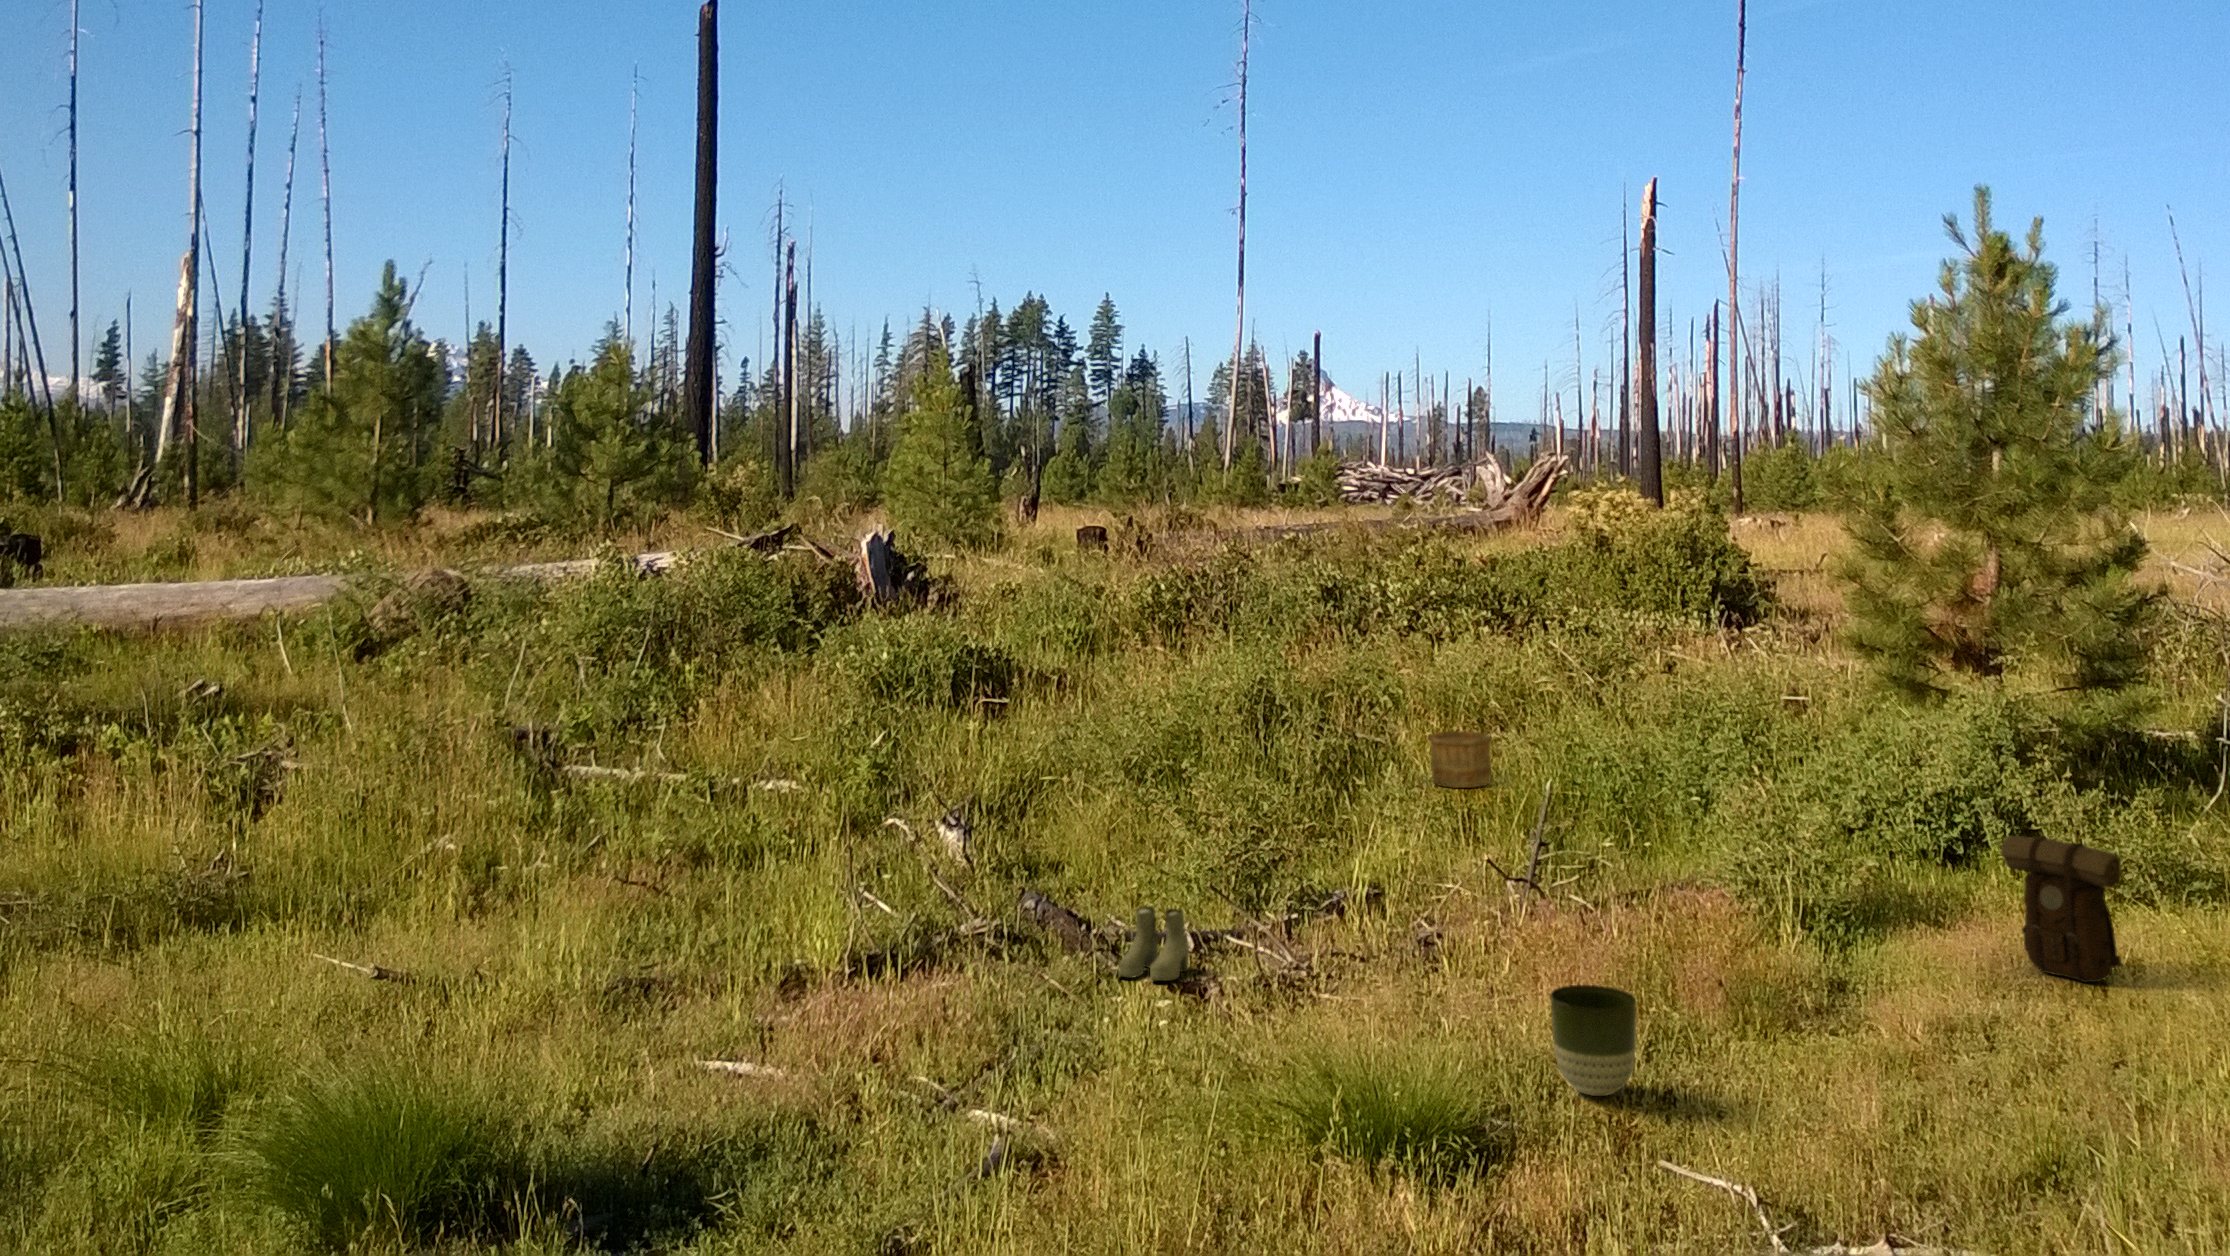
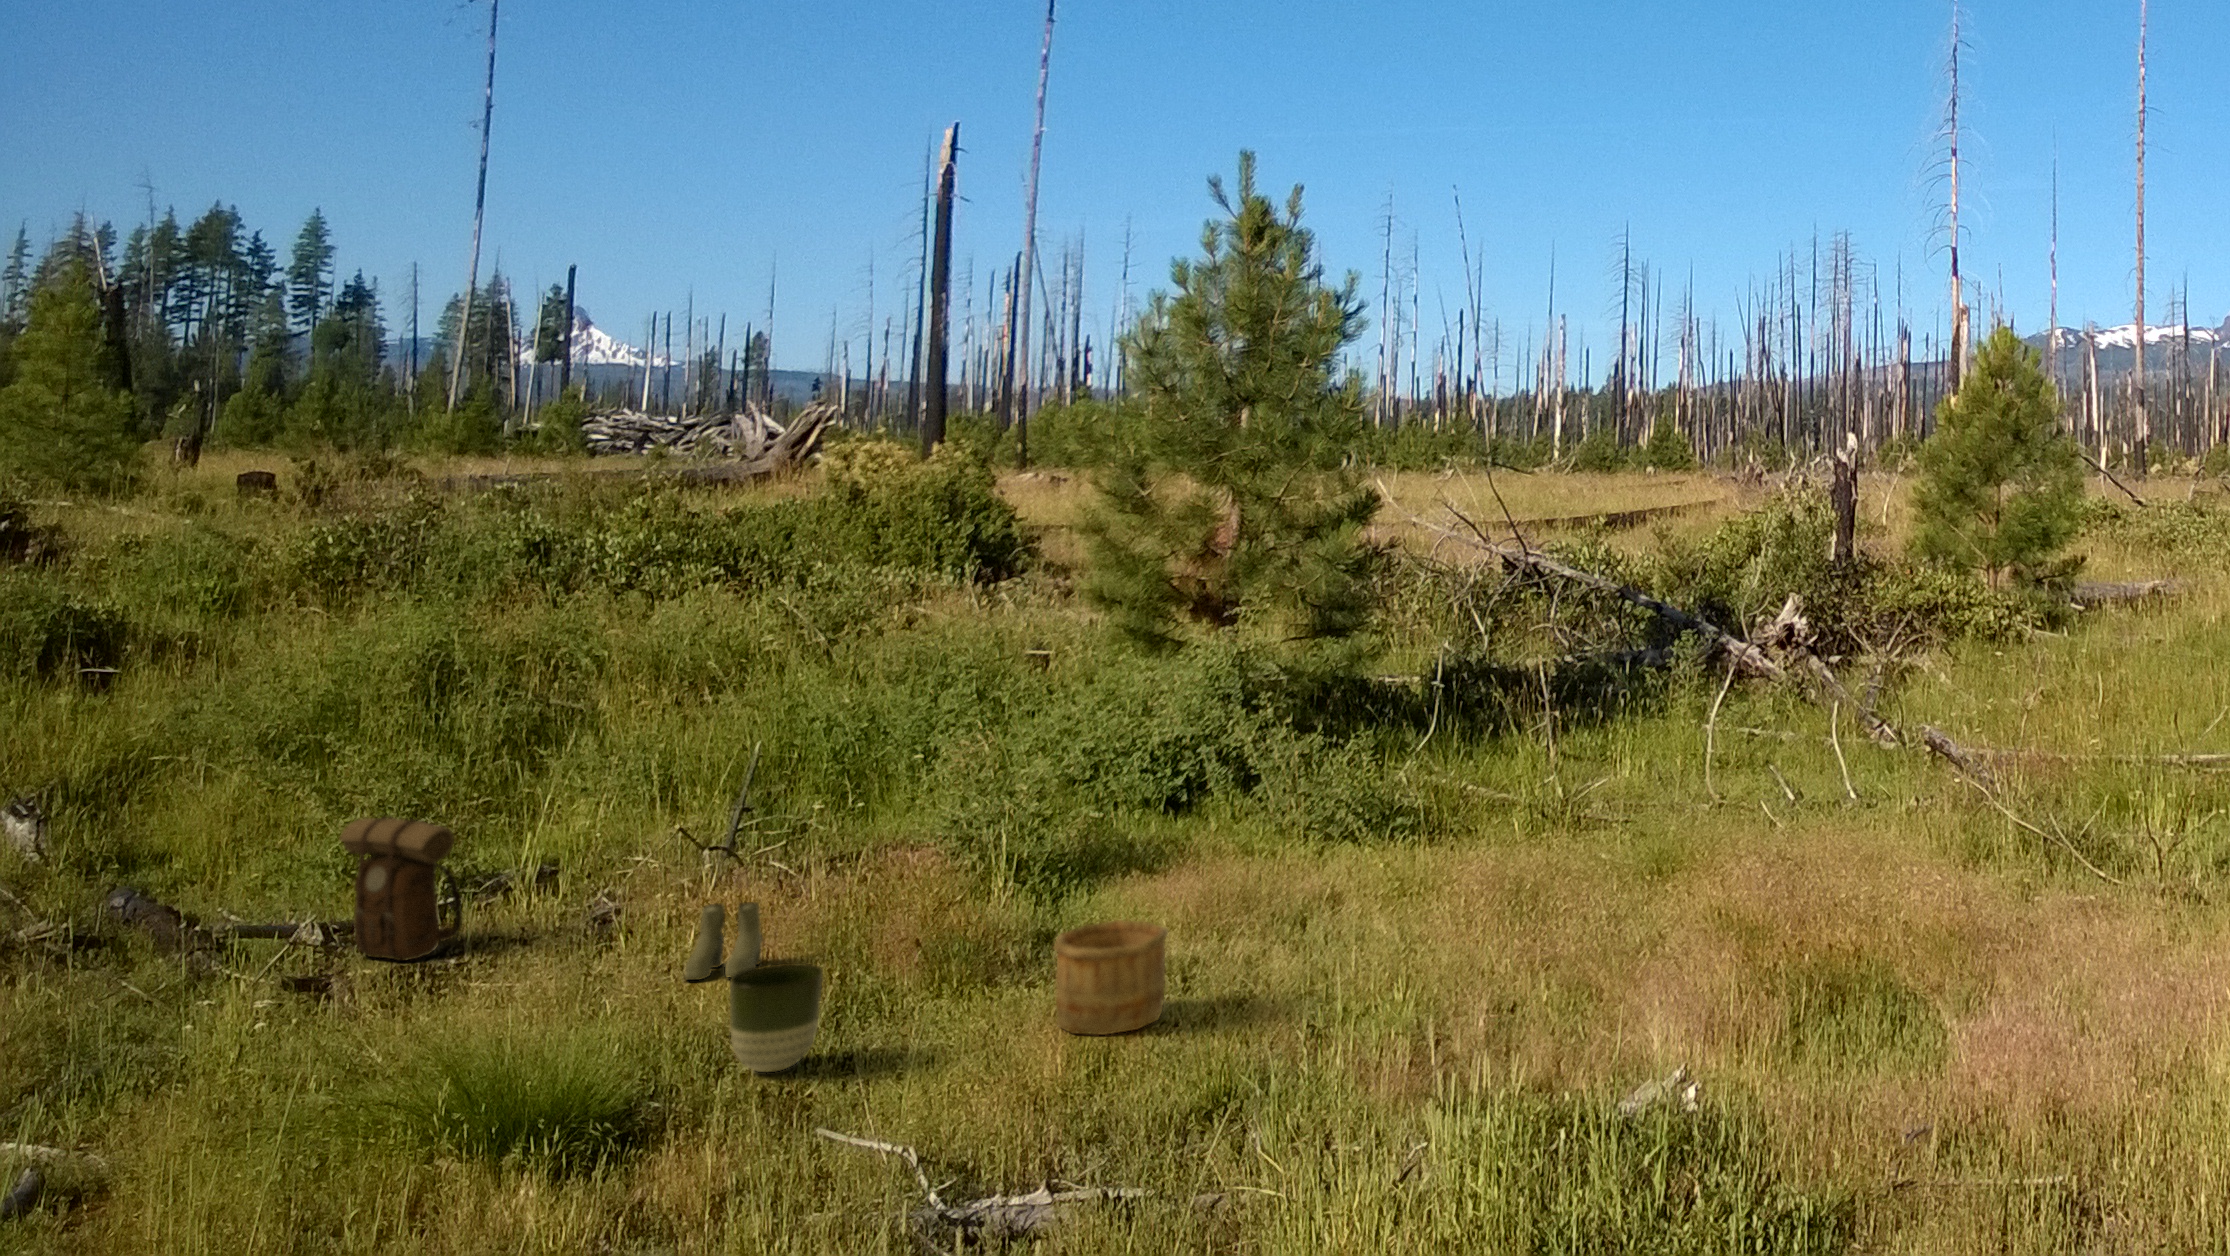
wooden bucket: present [1428,731,1491,788] -> present [1054,920,1168,1035]
backpack: present [2001,836,2124,982] -> present [340,817,462,961]
boots: present [1118,907,1189,981] -> present [685,902,762,980]

